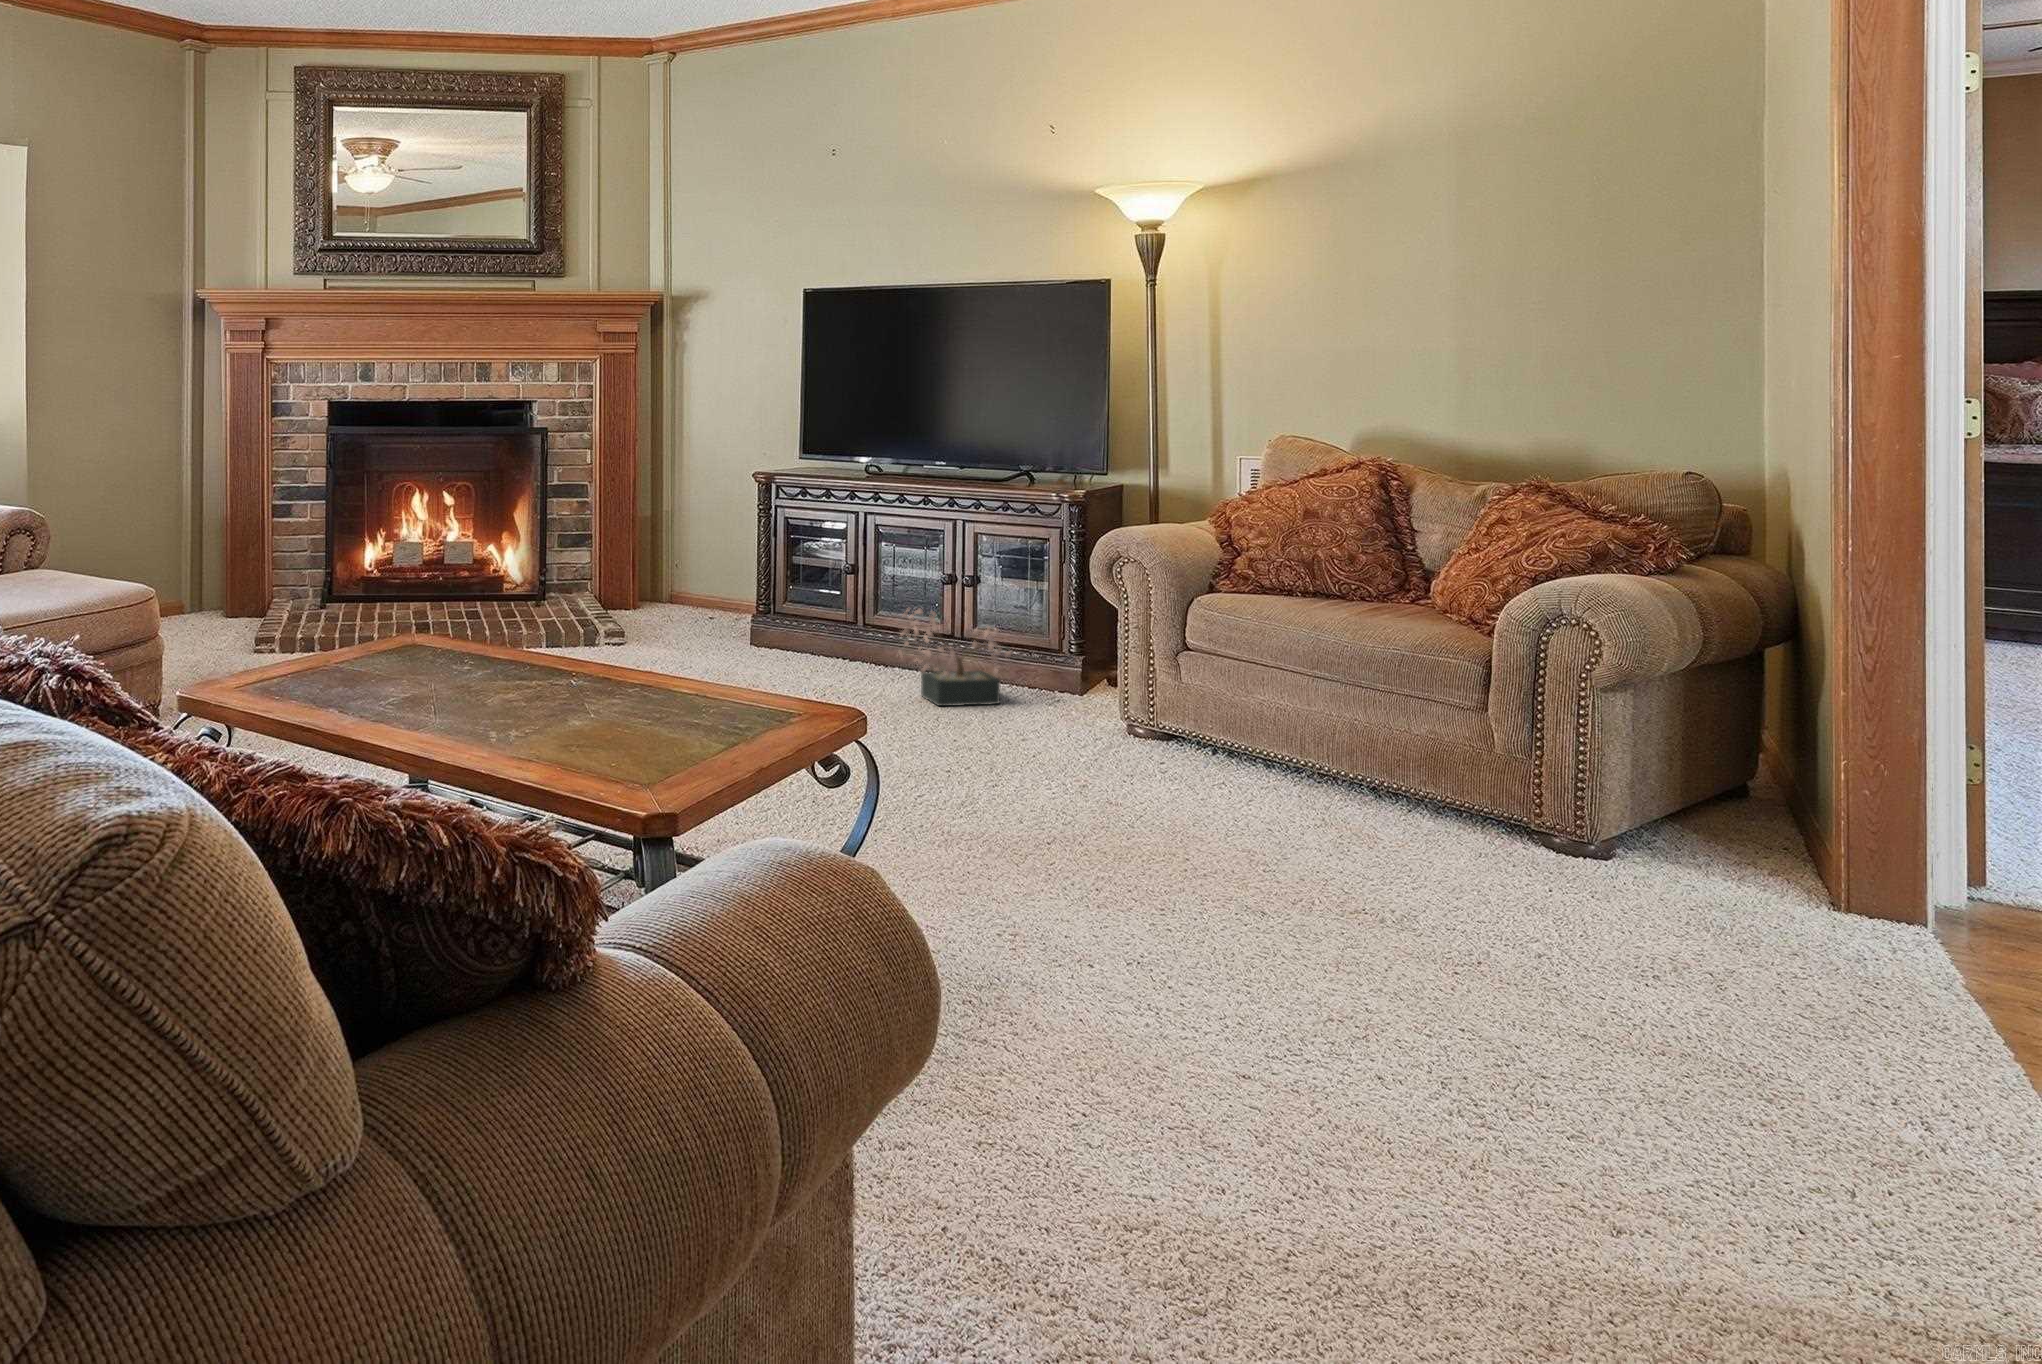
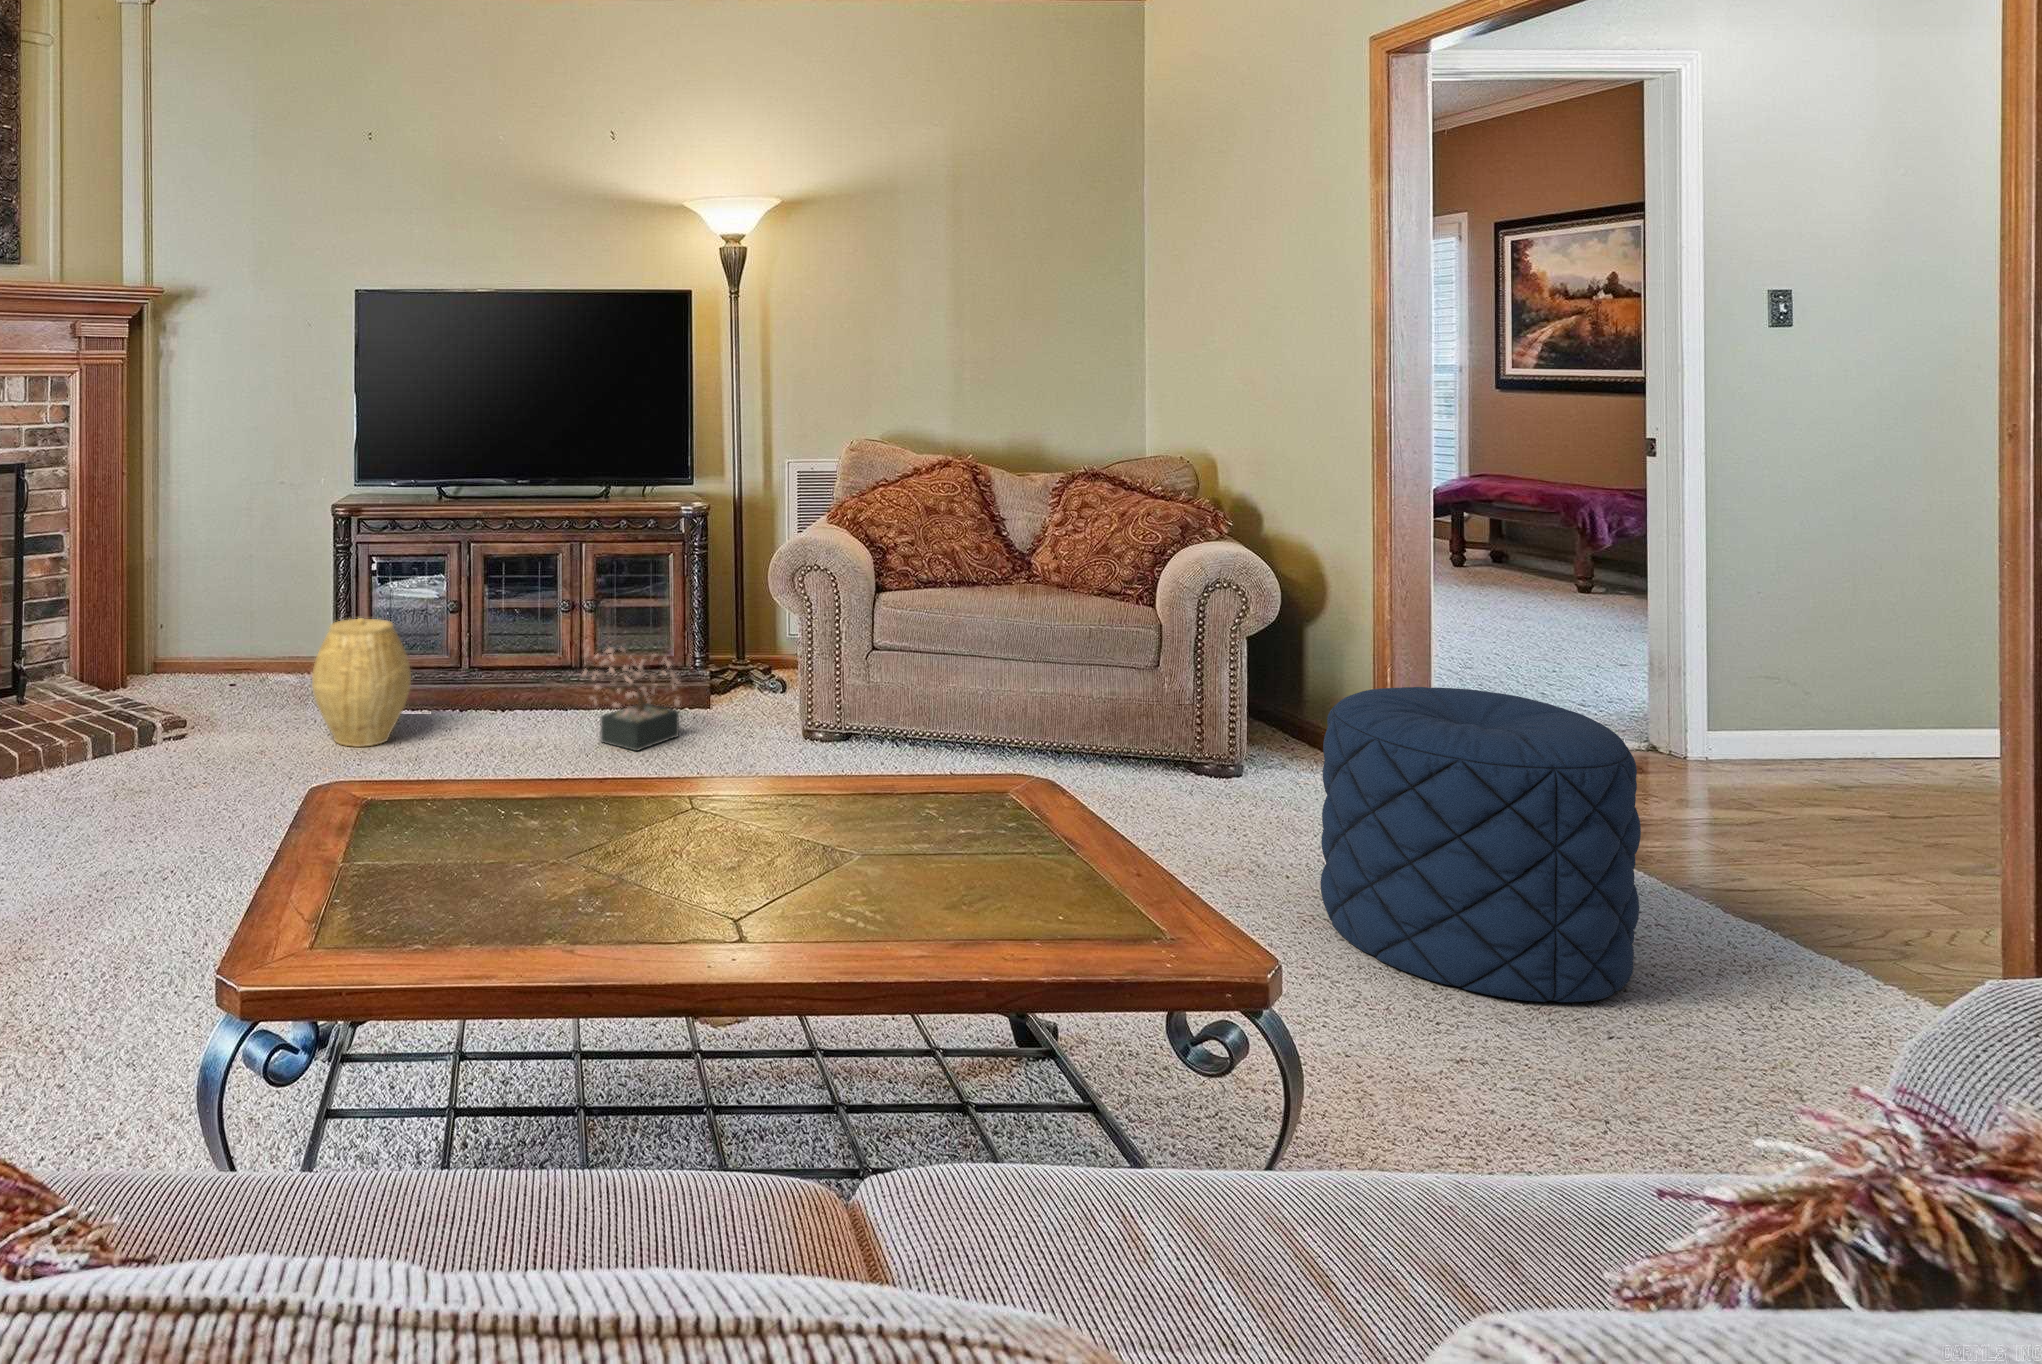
woven basket: none [696,563,778,669] -> present [312,618,411,747]
pouf: none [1305,700,1639,1036] -> present [1321,687,1641,1002]

